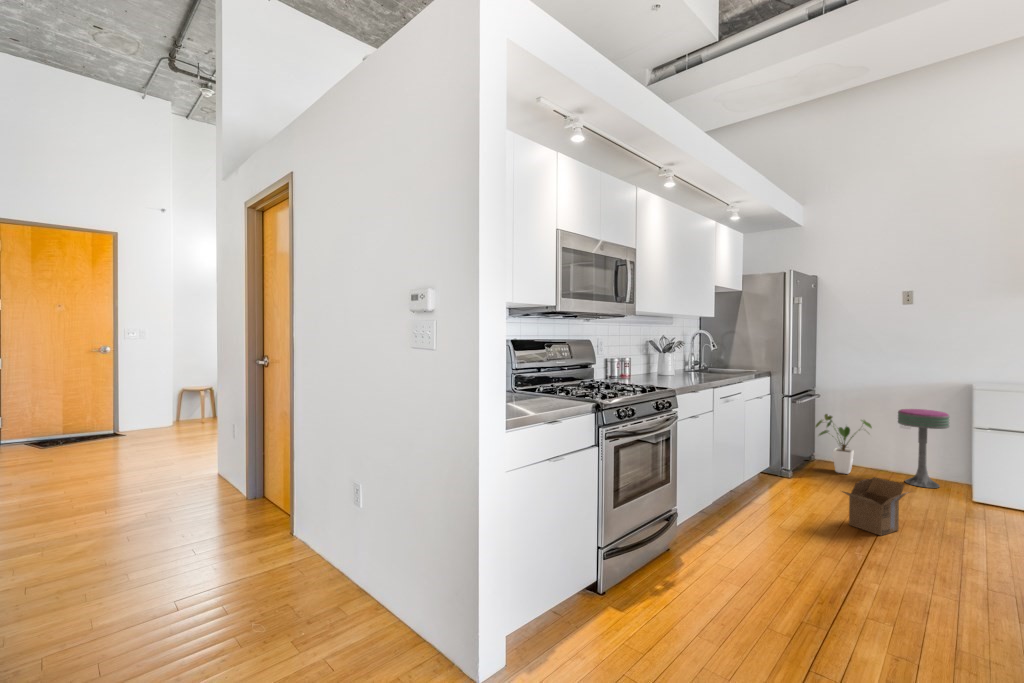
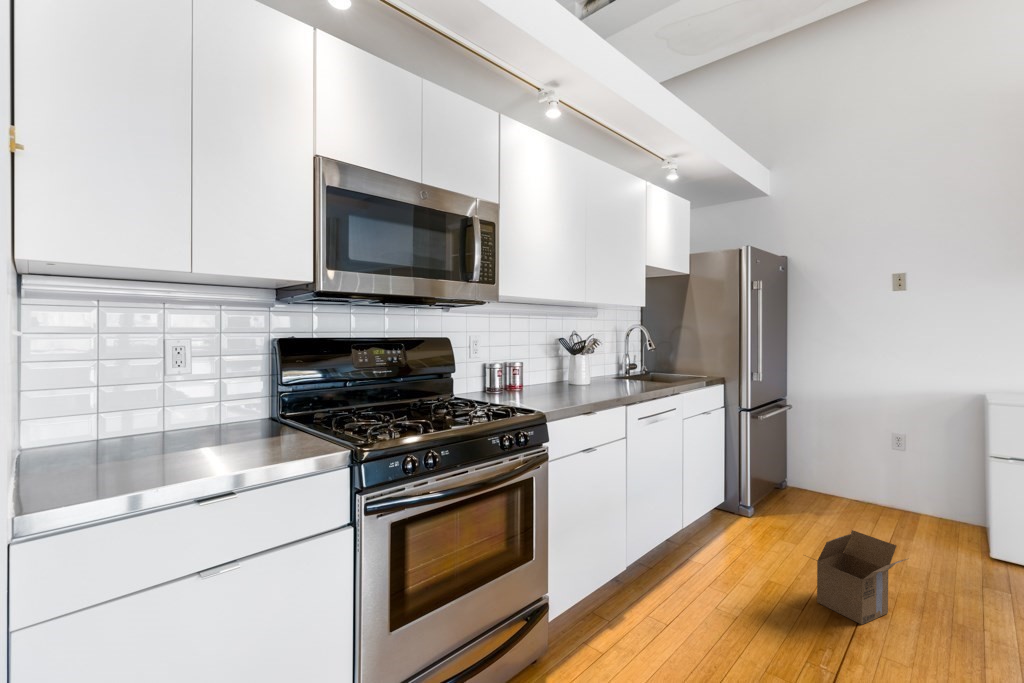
bar stool: present [898,409,949,488] -> none [889,425,958,531]
house plant: present [816,414,872,474] -> none [784,430,856,509]

